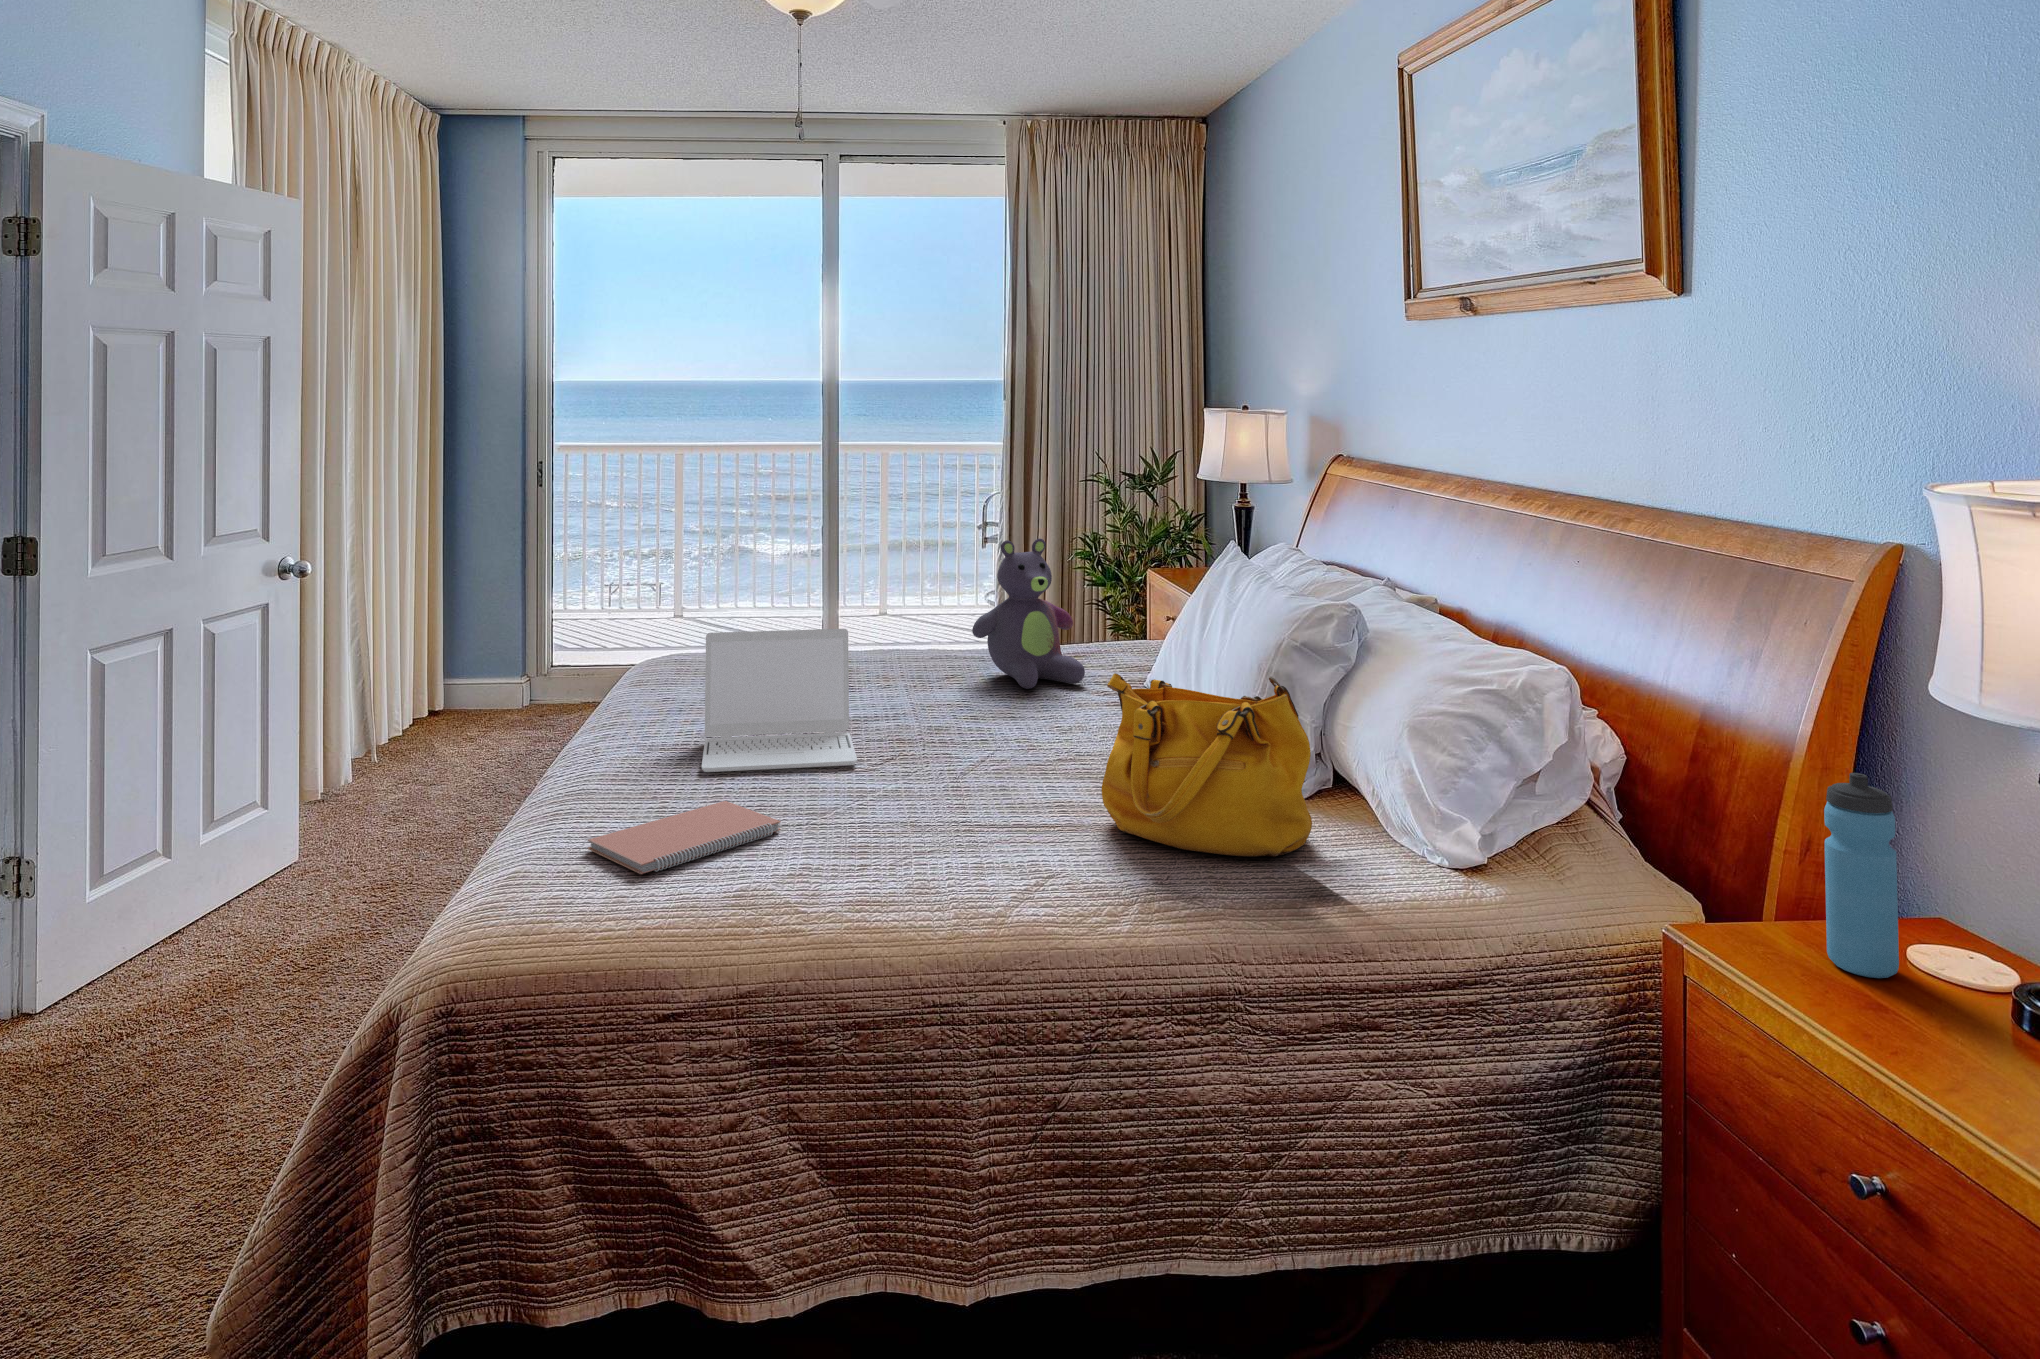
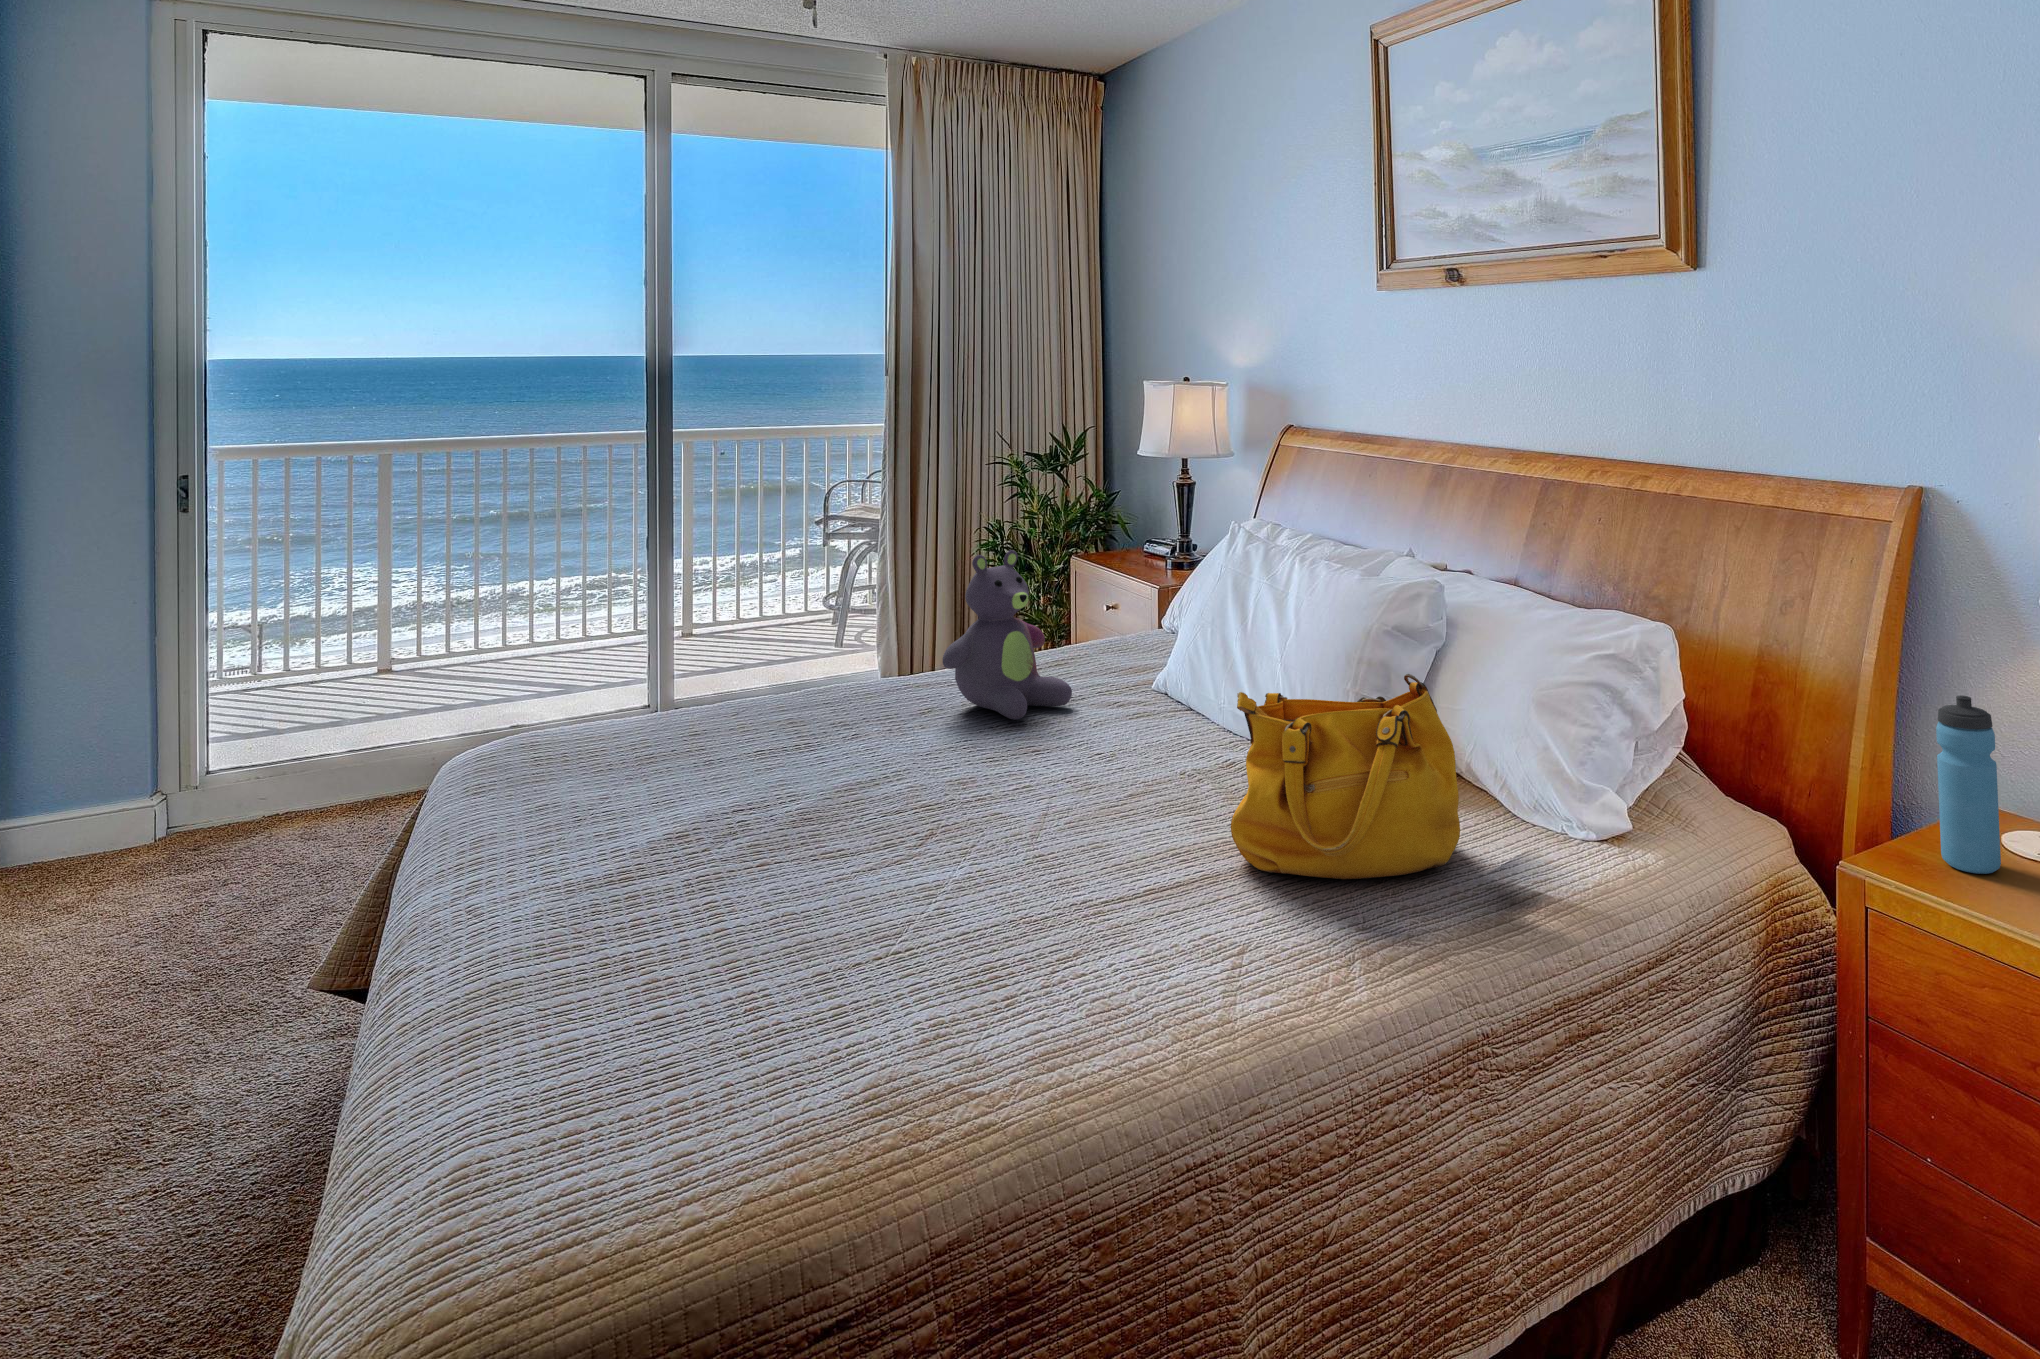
laptop: present [701,629,857,772] -> none [643,679,889,905]
notebook: present [587,801,781,874] -> none [564,944,855,1100]

